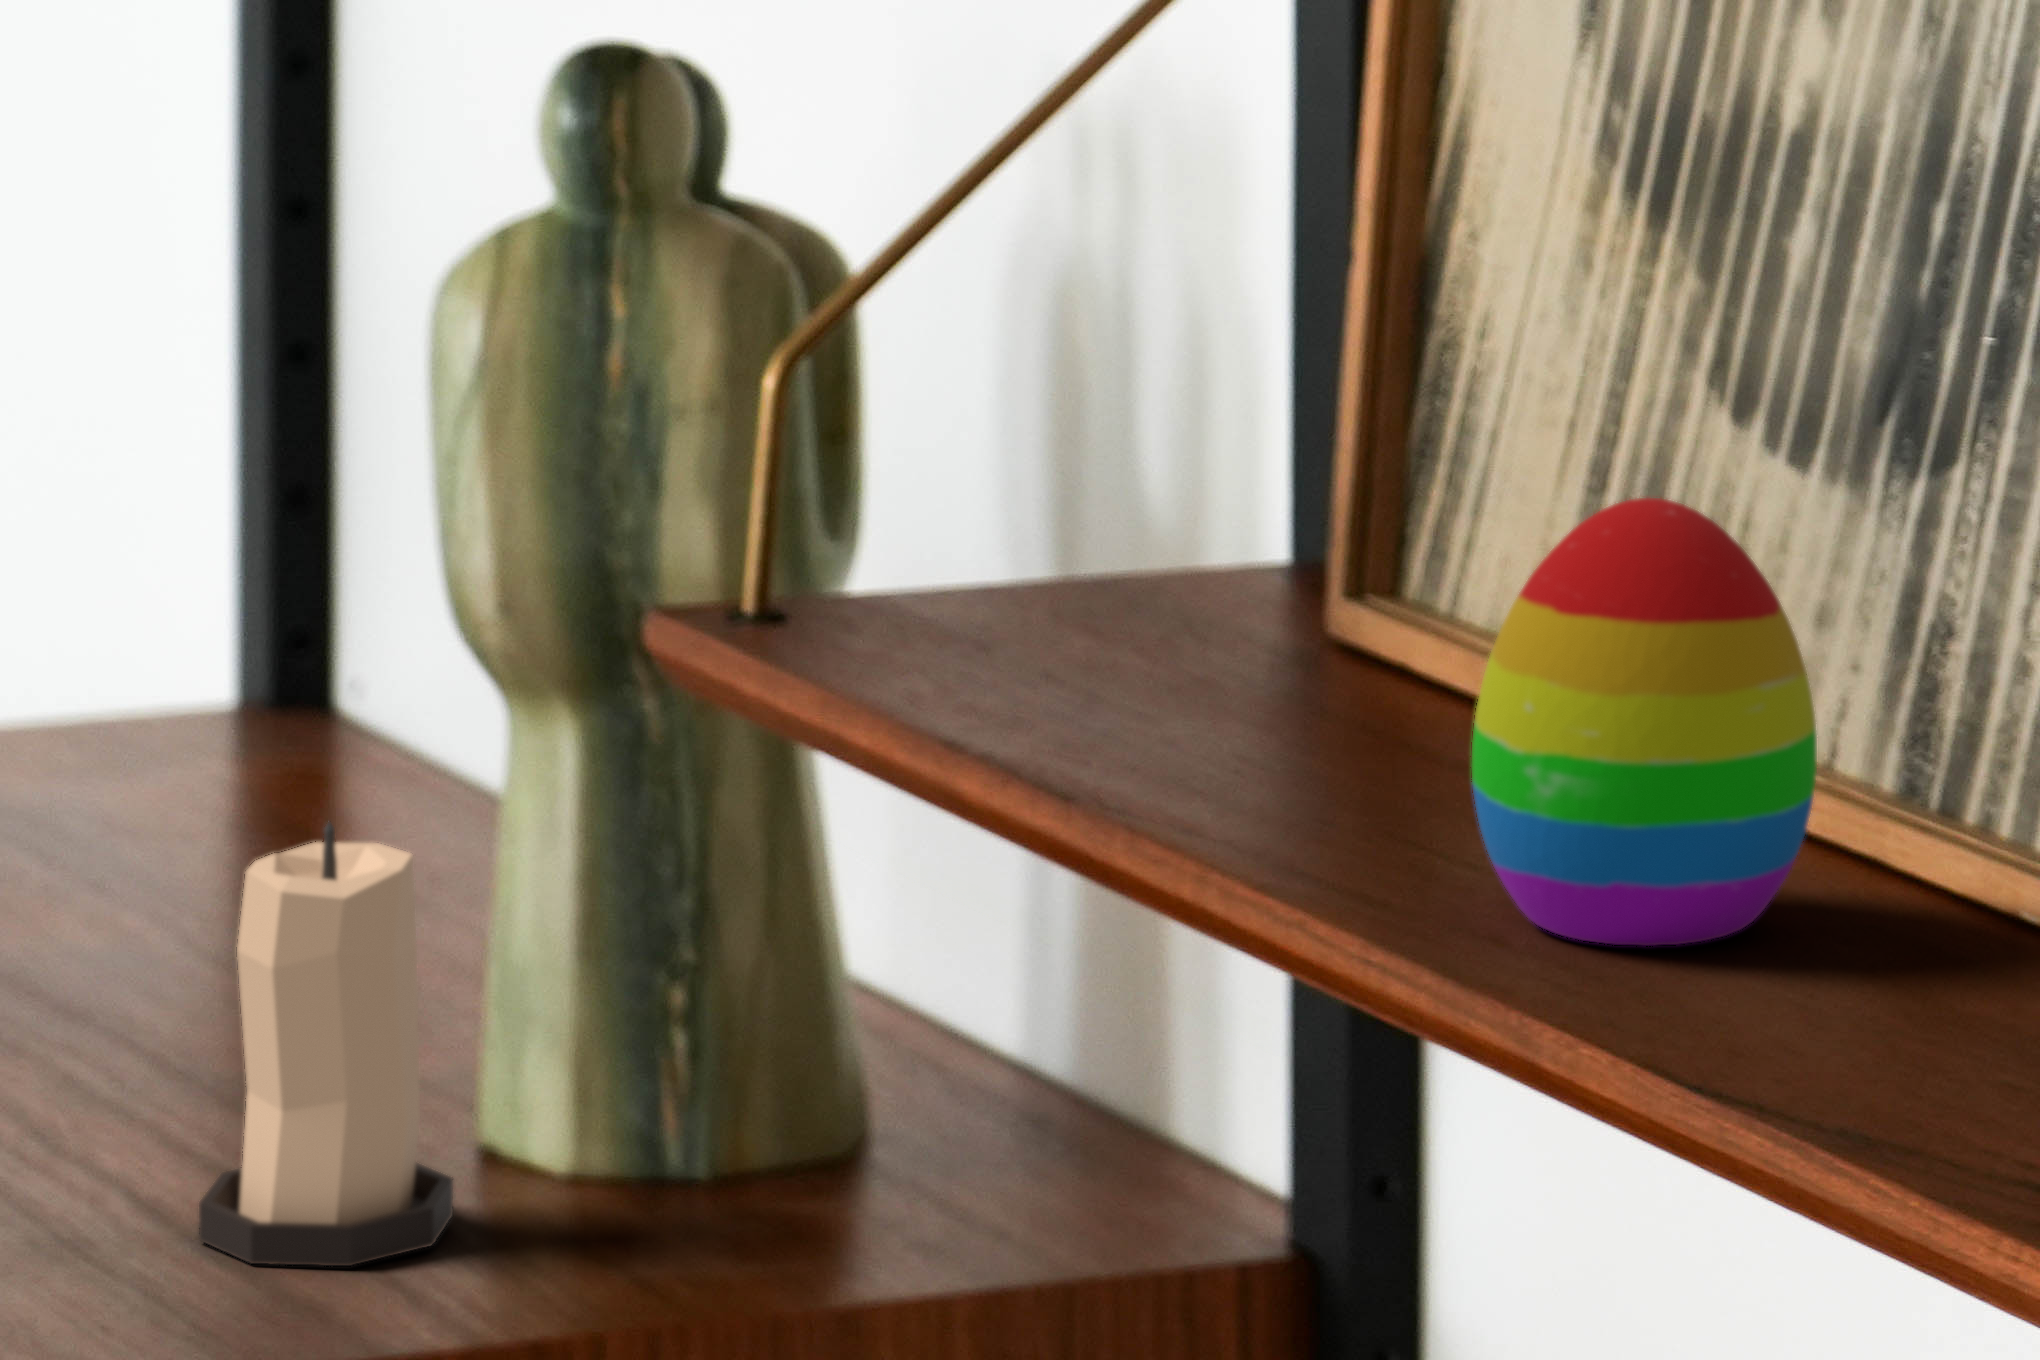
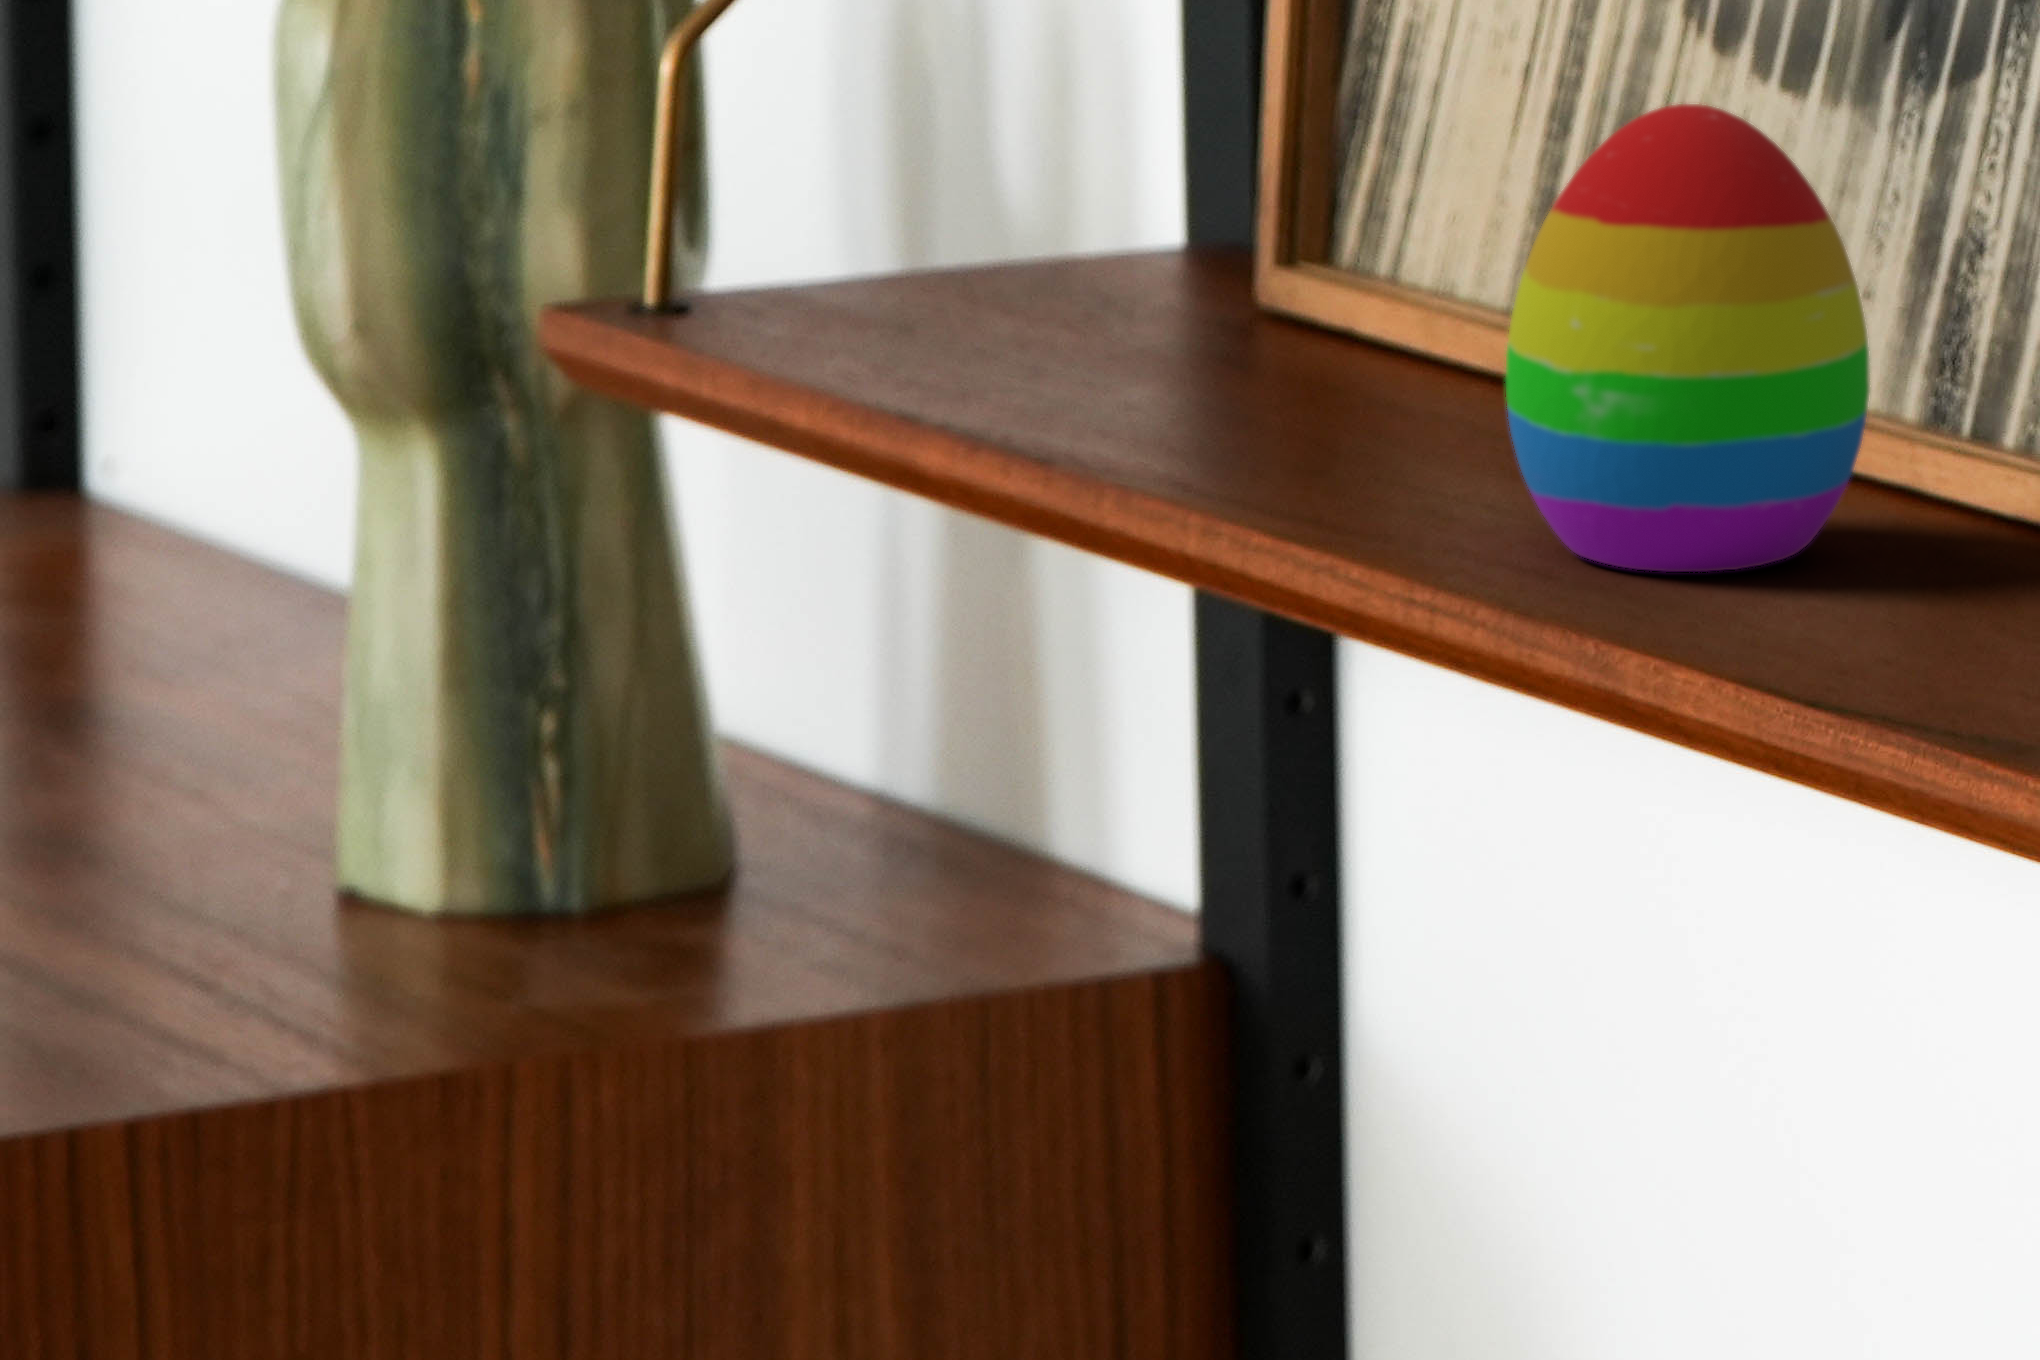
candle: present [199,821,453,1266] -> none [69,543,334,1006]

